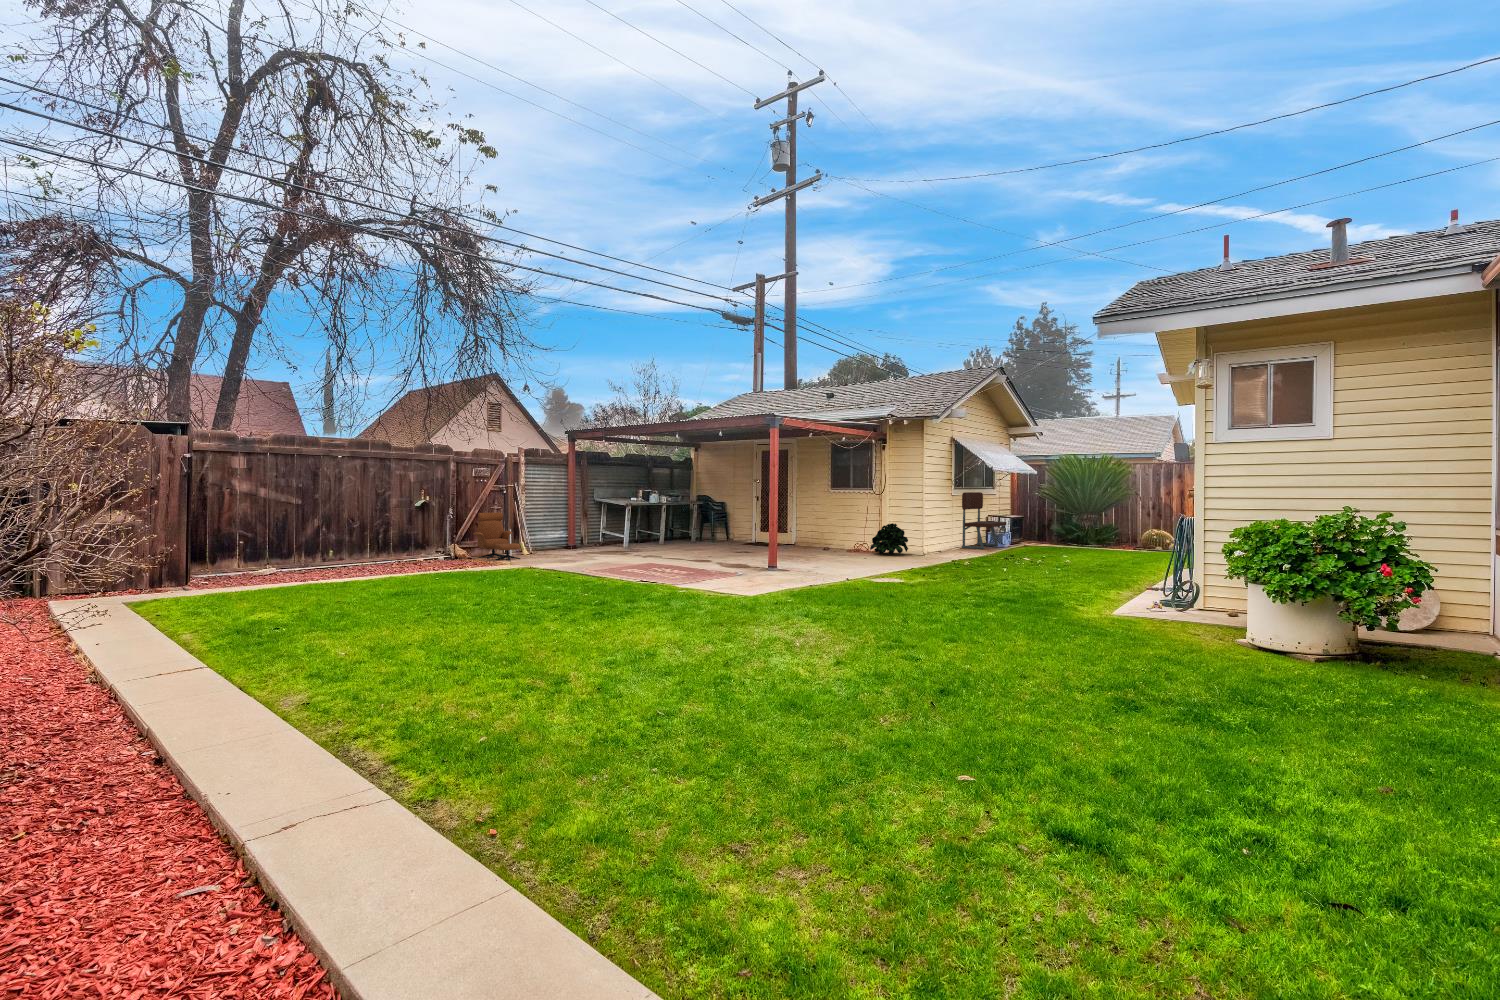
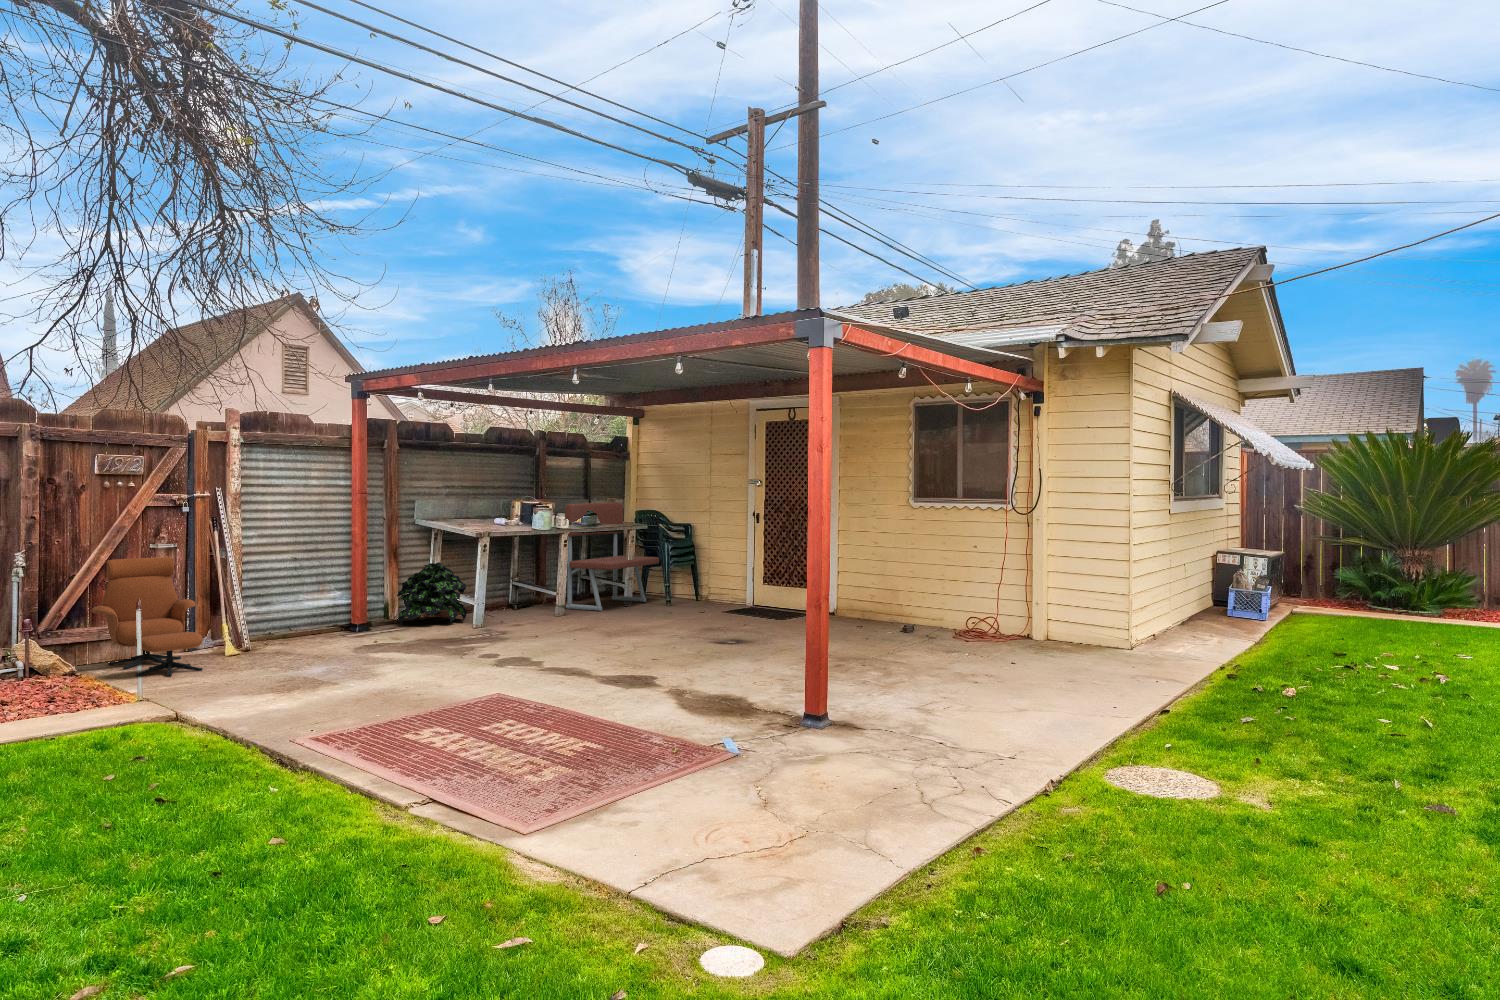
bench: present [962,492,1006,549] -> present [565,503,659,611]
potted plant: present [870,523,908,554] -> present [397,562,467,624]

